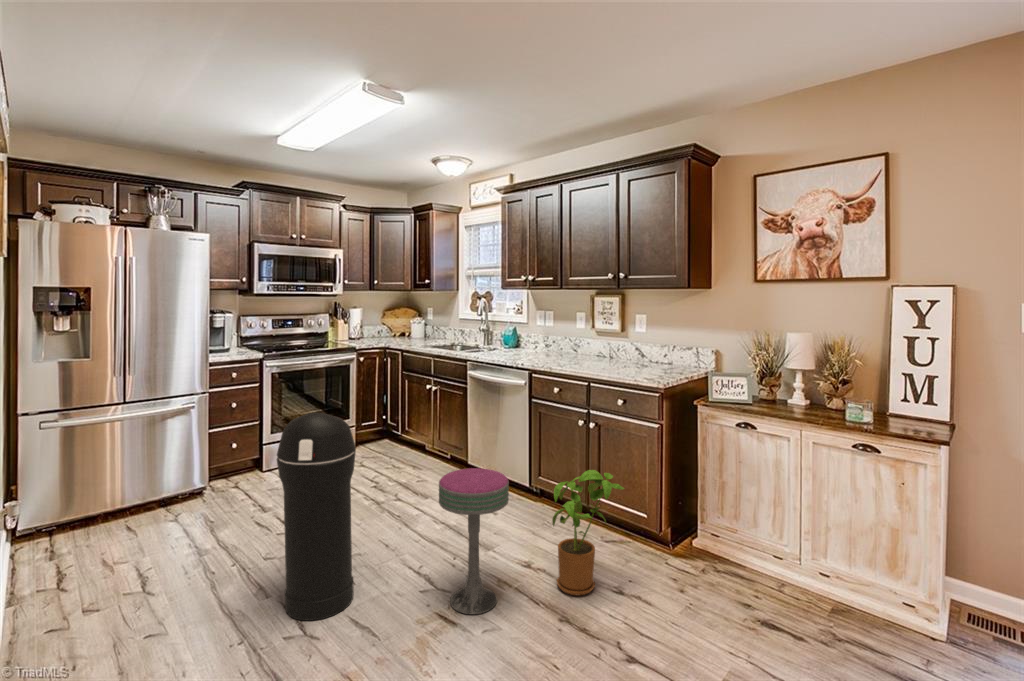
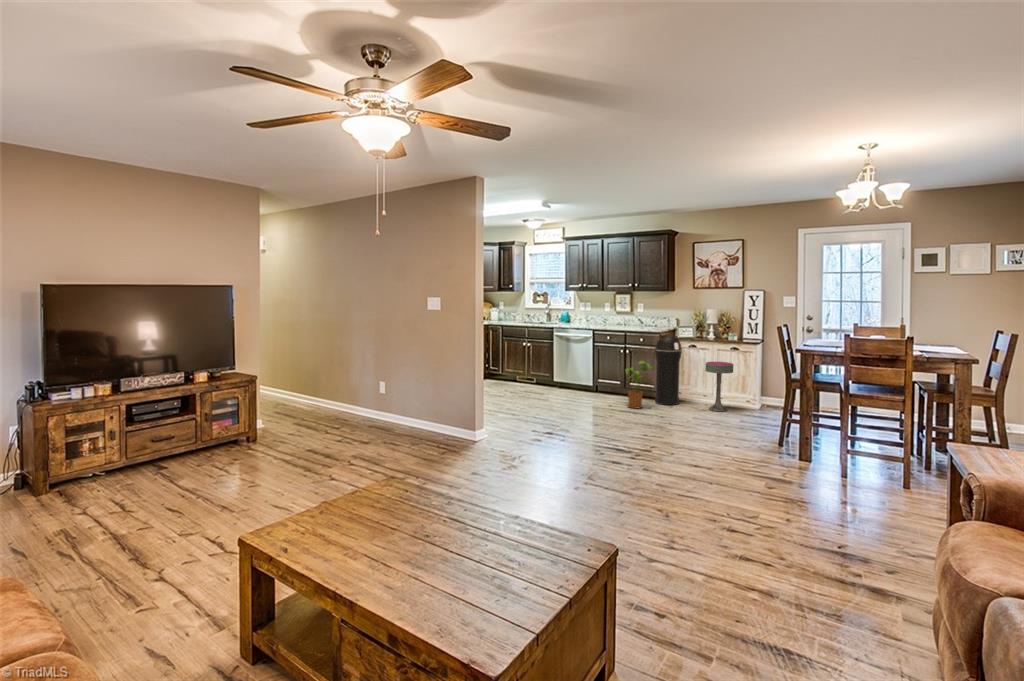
trash can: present [277,413,356,621] -> present [655,335,682,405]
bar stool: present [439,468,509,614] -> present [705,362,734,411]

